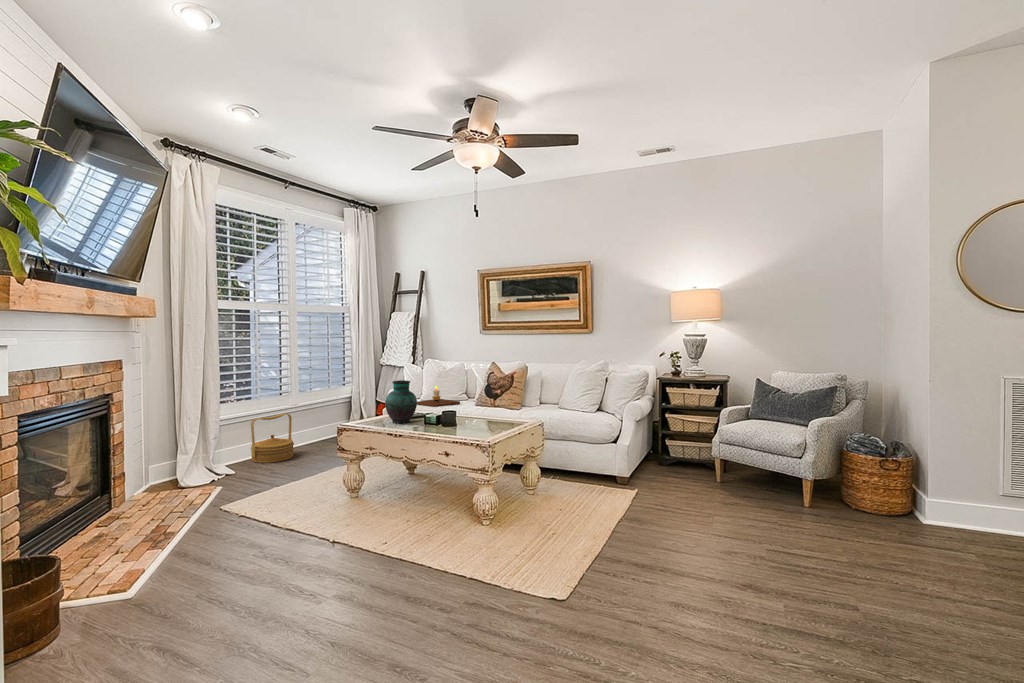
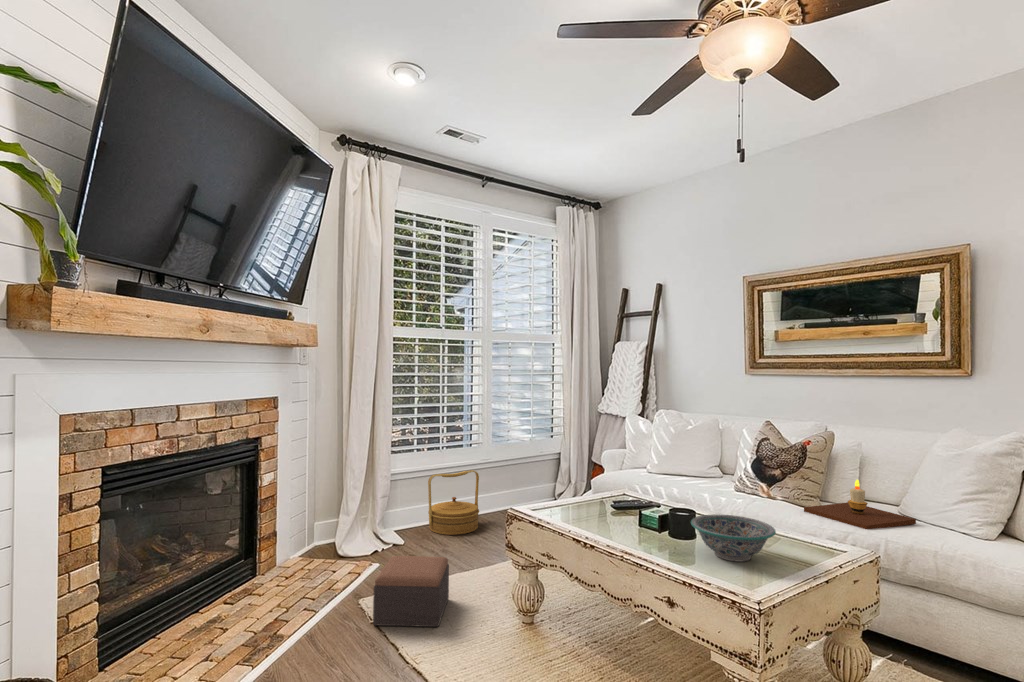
vase: present [385,380,417,424] -> none [575,448,627,523]
candle: present [417,386,460,407] -> present [804,480,916,529]
decorative bowl: none [455,408,496,429] -> present [691,514,776,562]
footstool: none [244,464,295,512] -> present [373,556,449,627]

